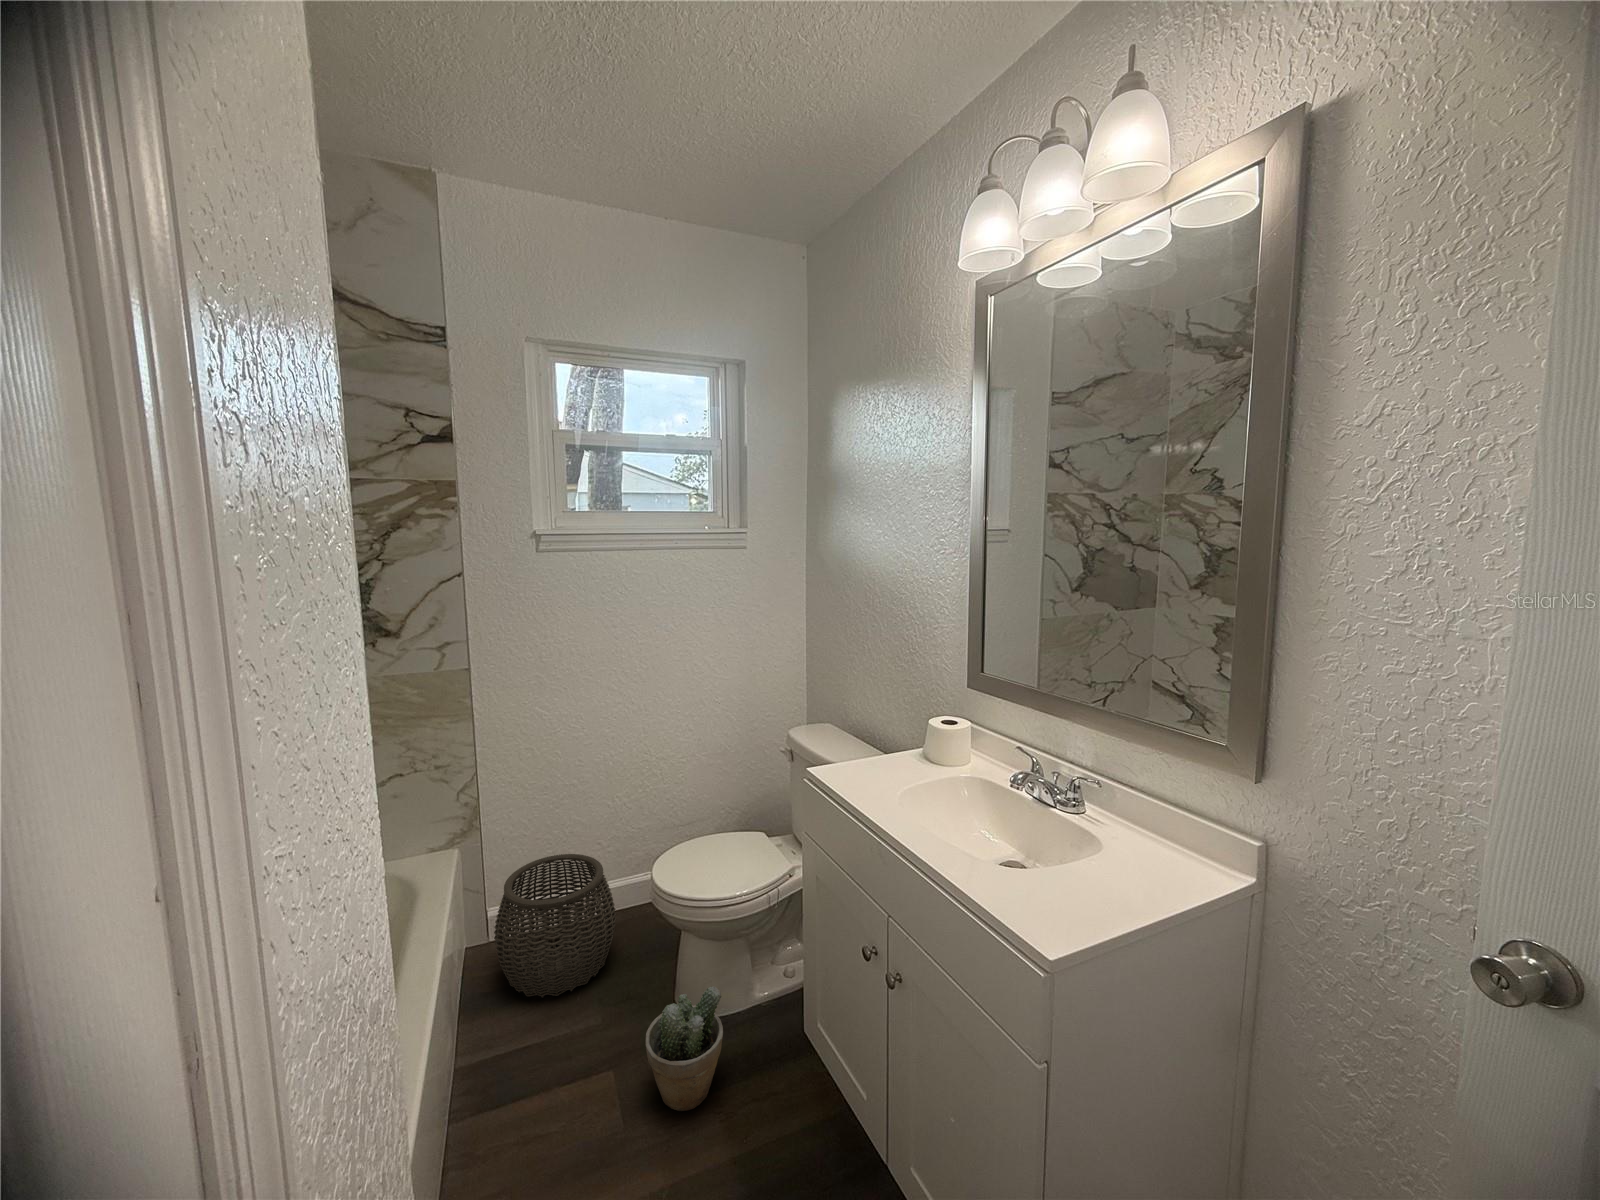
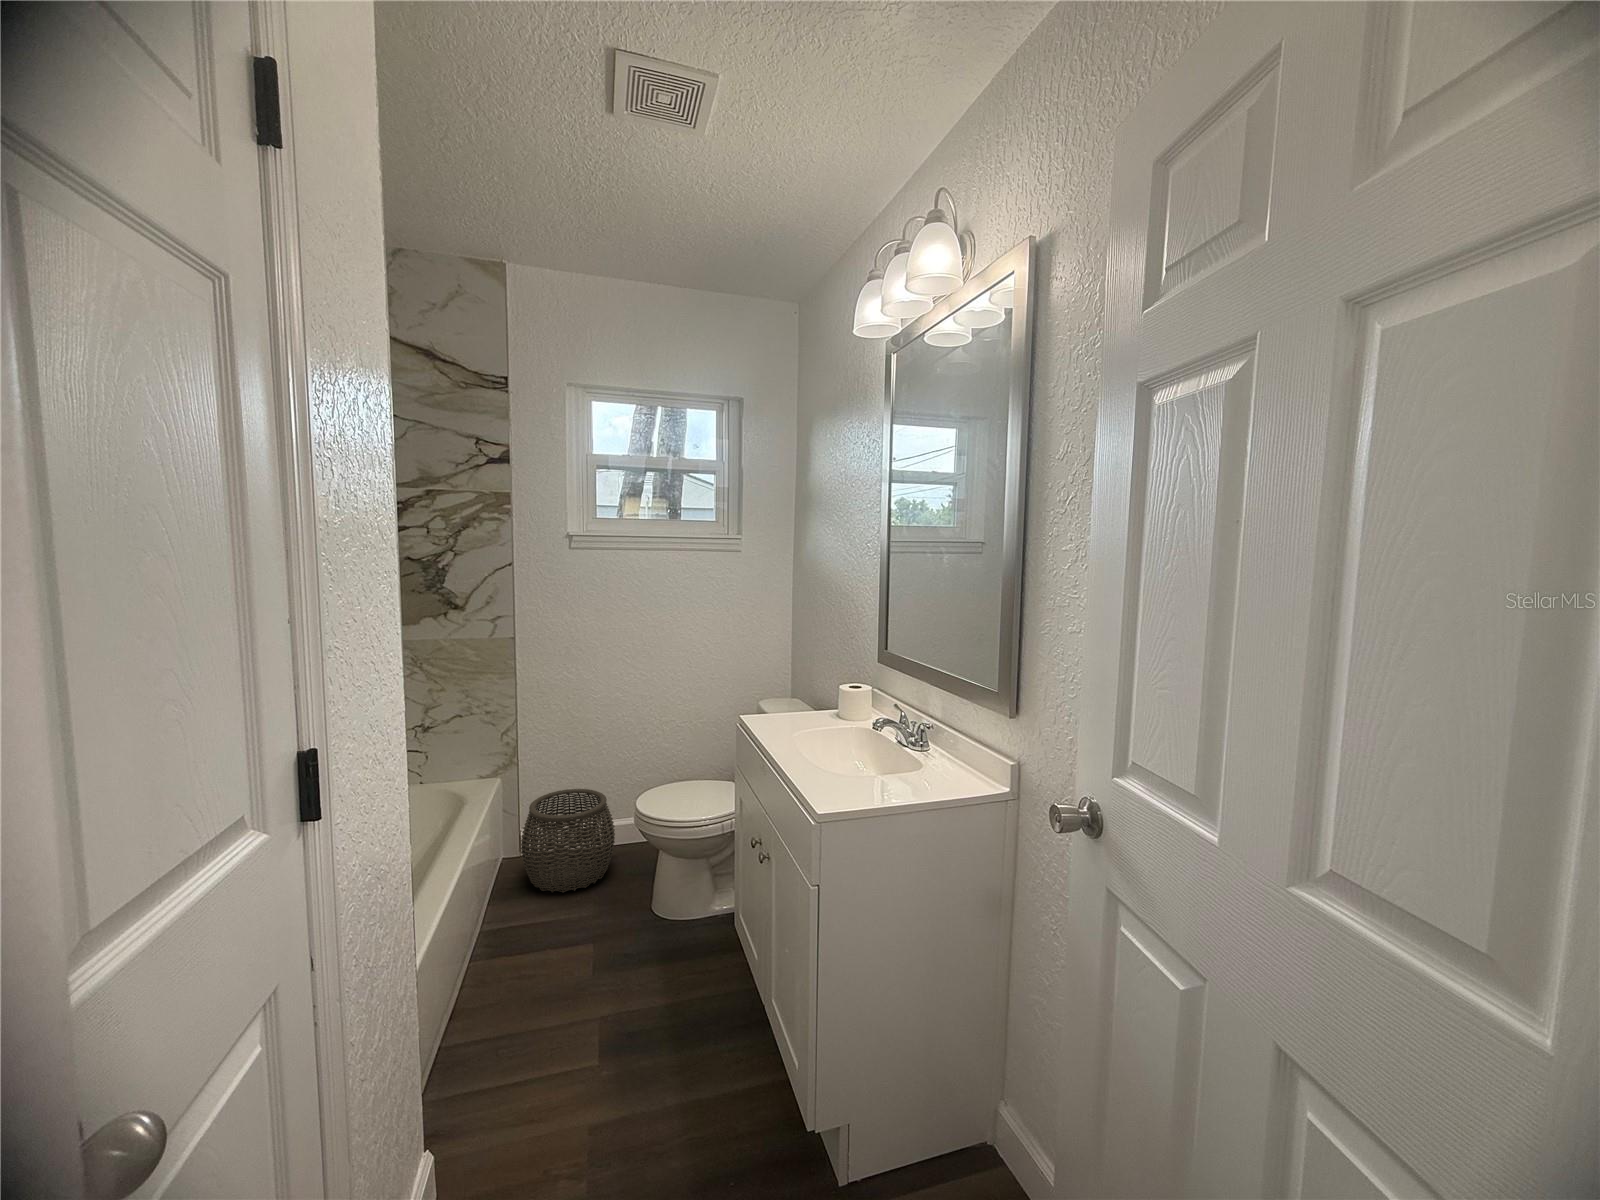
potted plant: present [646,987,723,1111] -> none [611,880,671,970]

